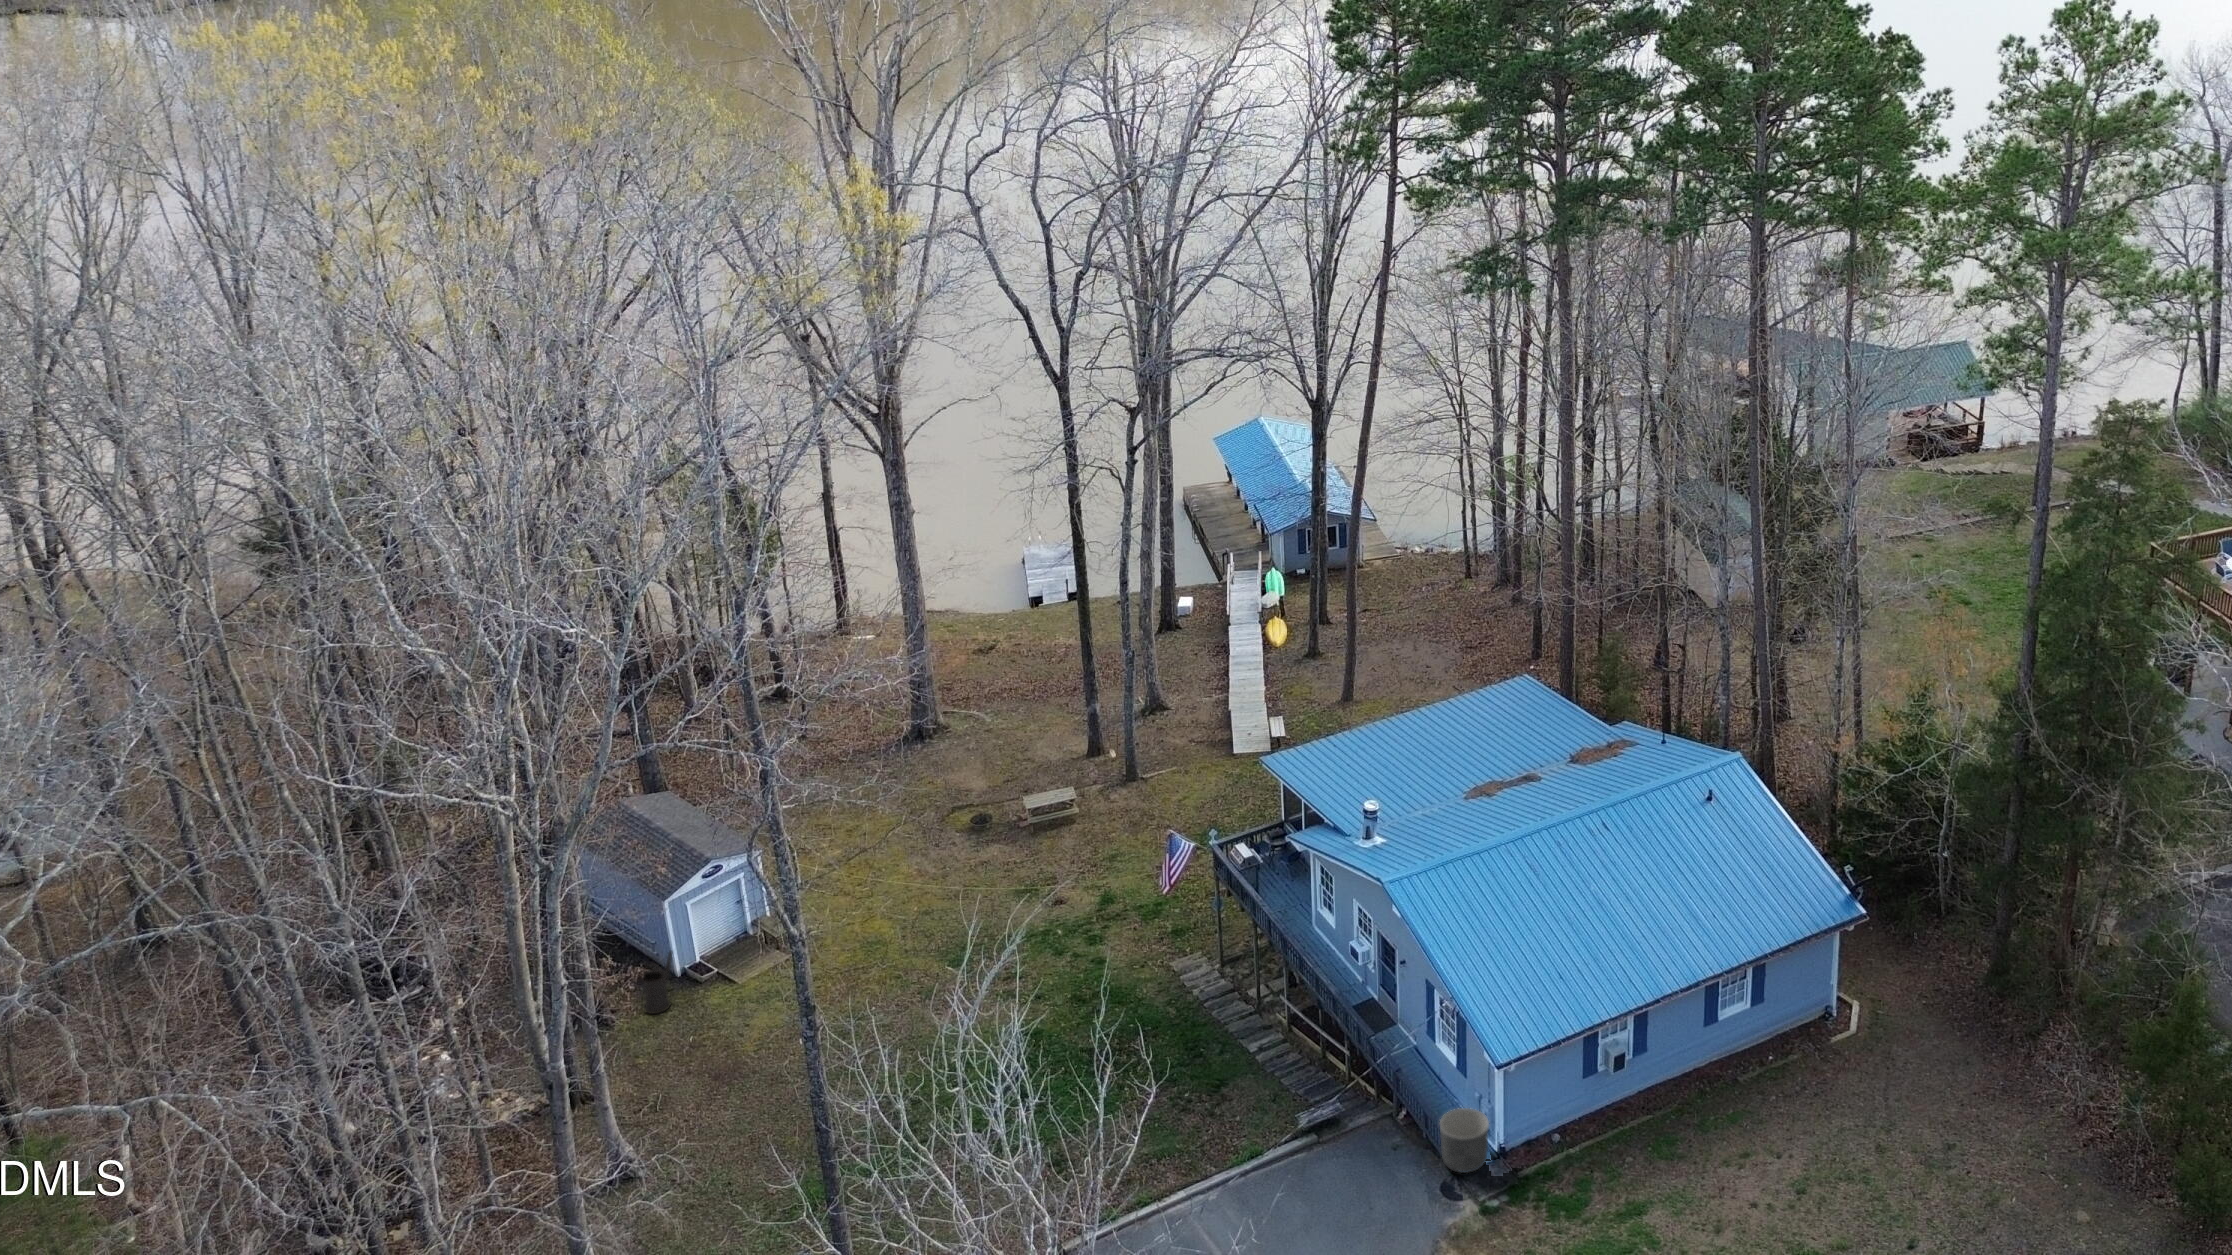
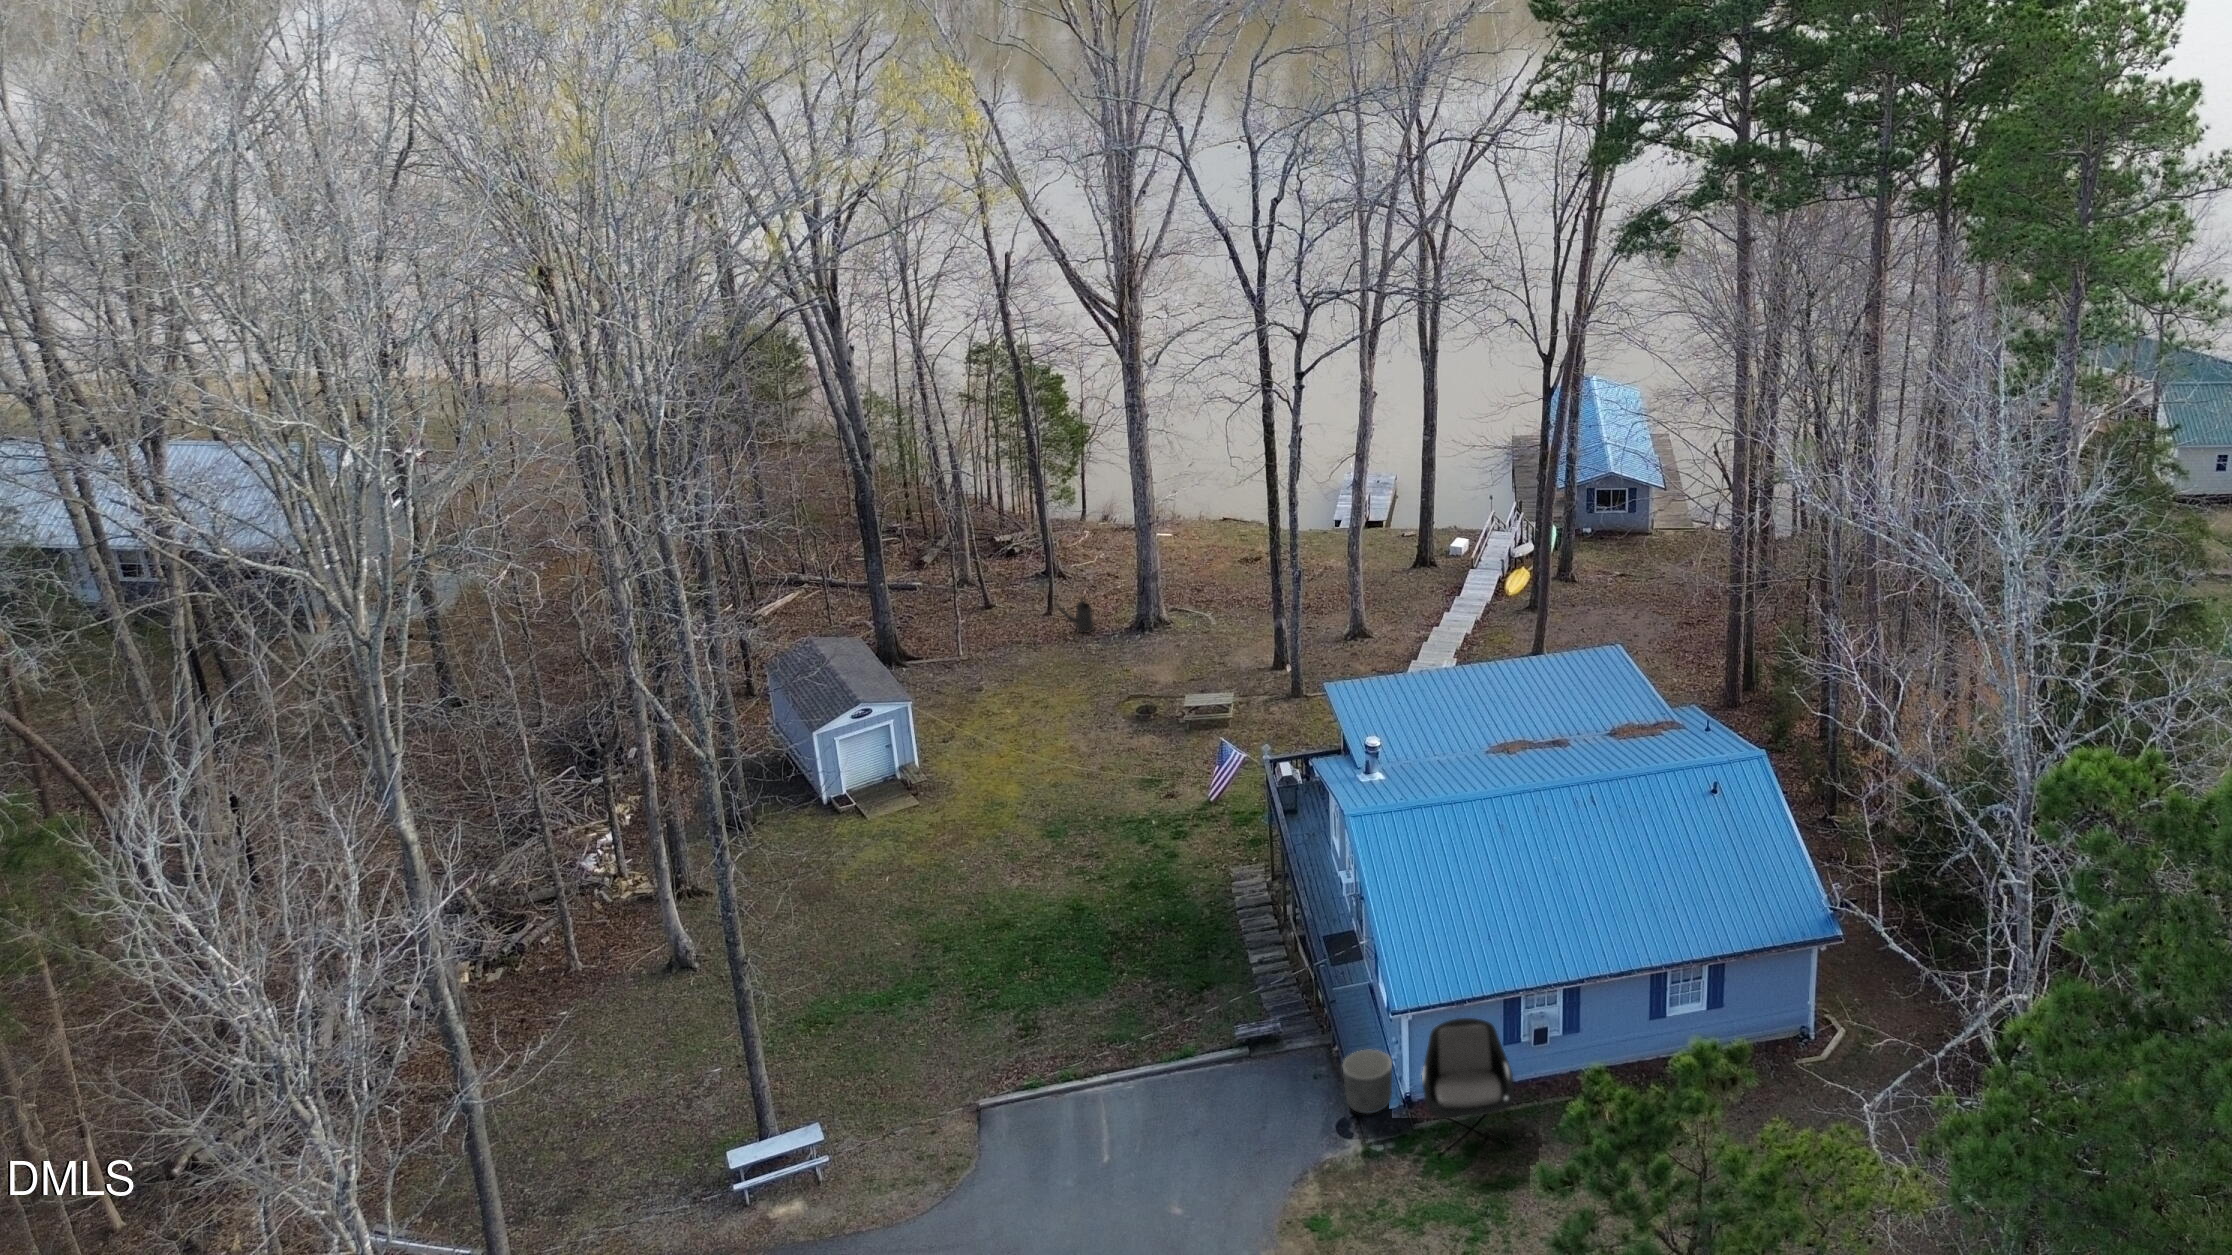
watering can: present [643,951,672,1014] -> present [1056,597,1098,633]
lounge chair: none [1523,1055,1626,1191] -> present [1422,1018,1514,1150]

